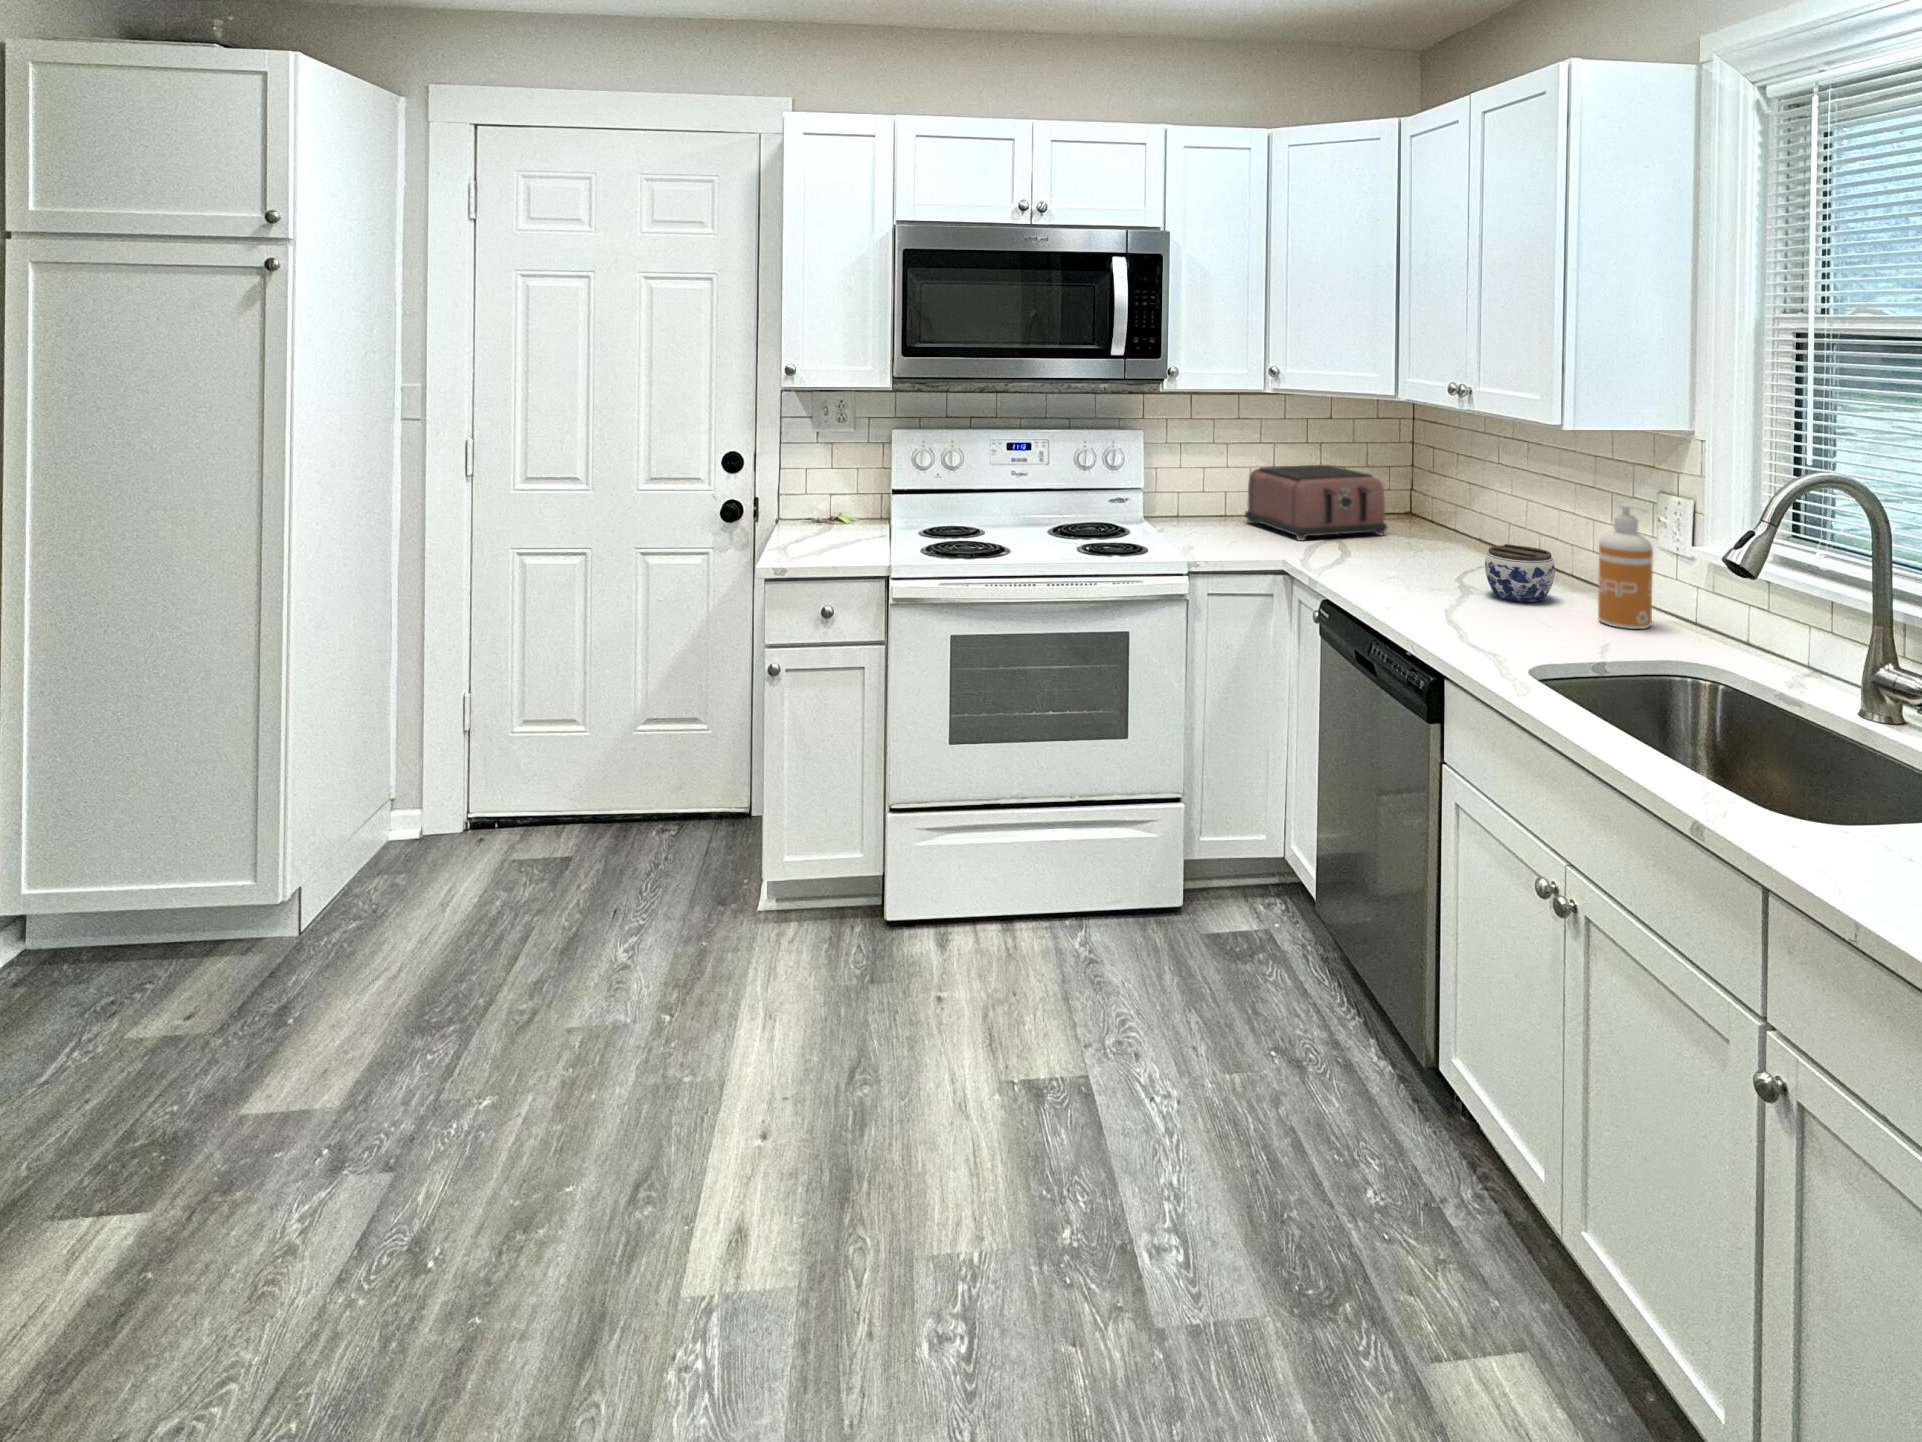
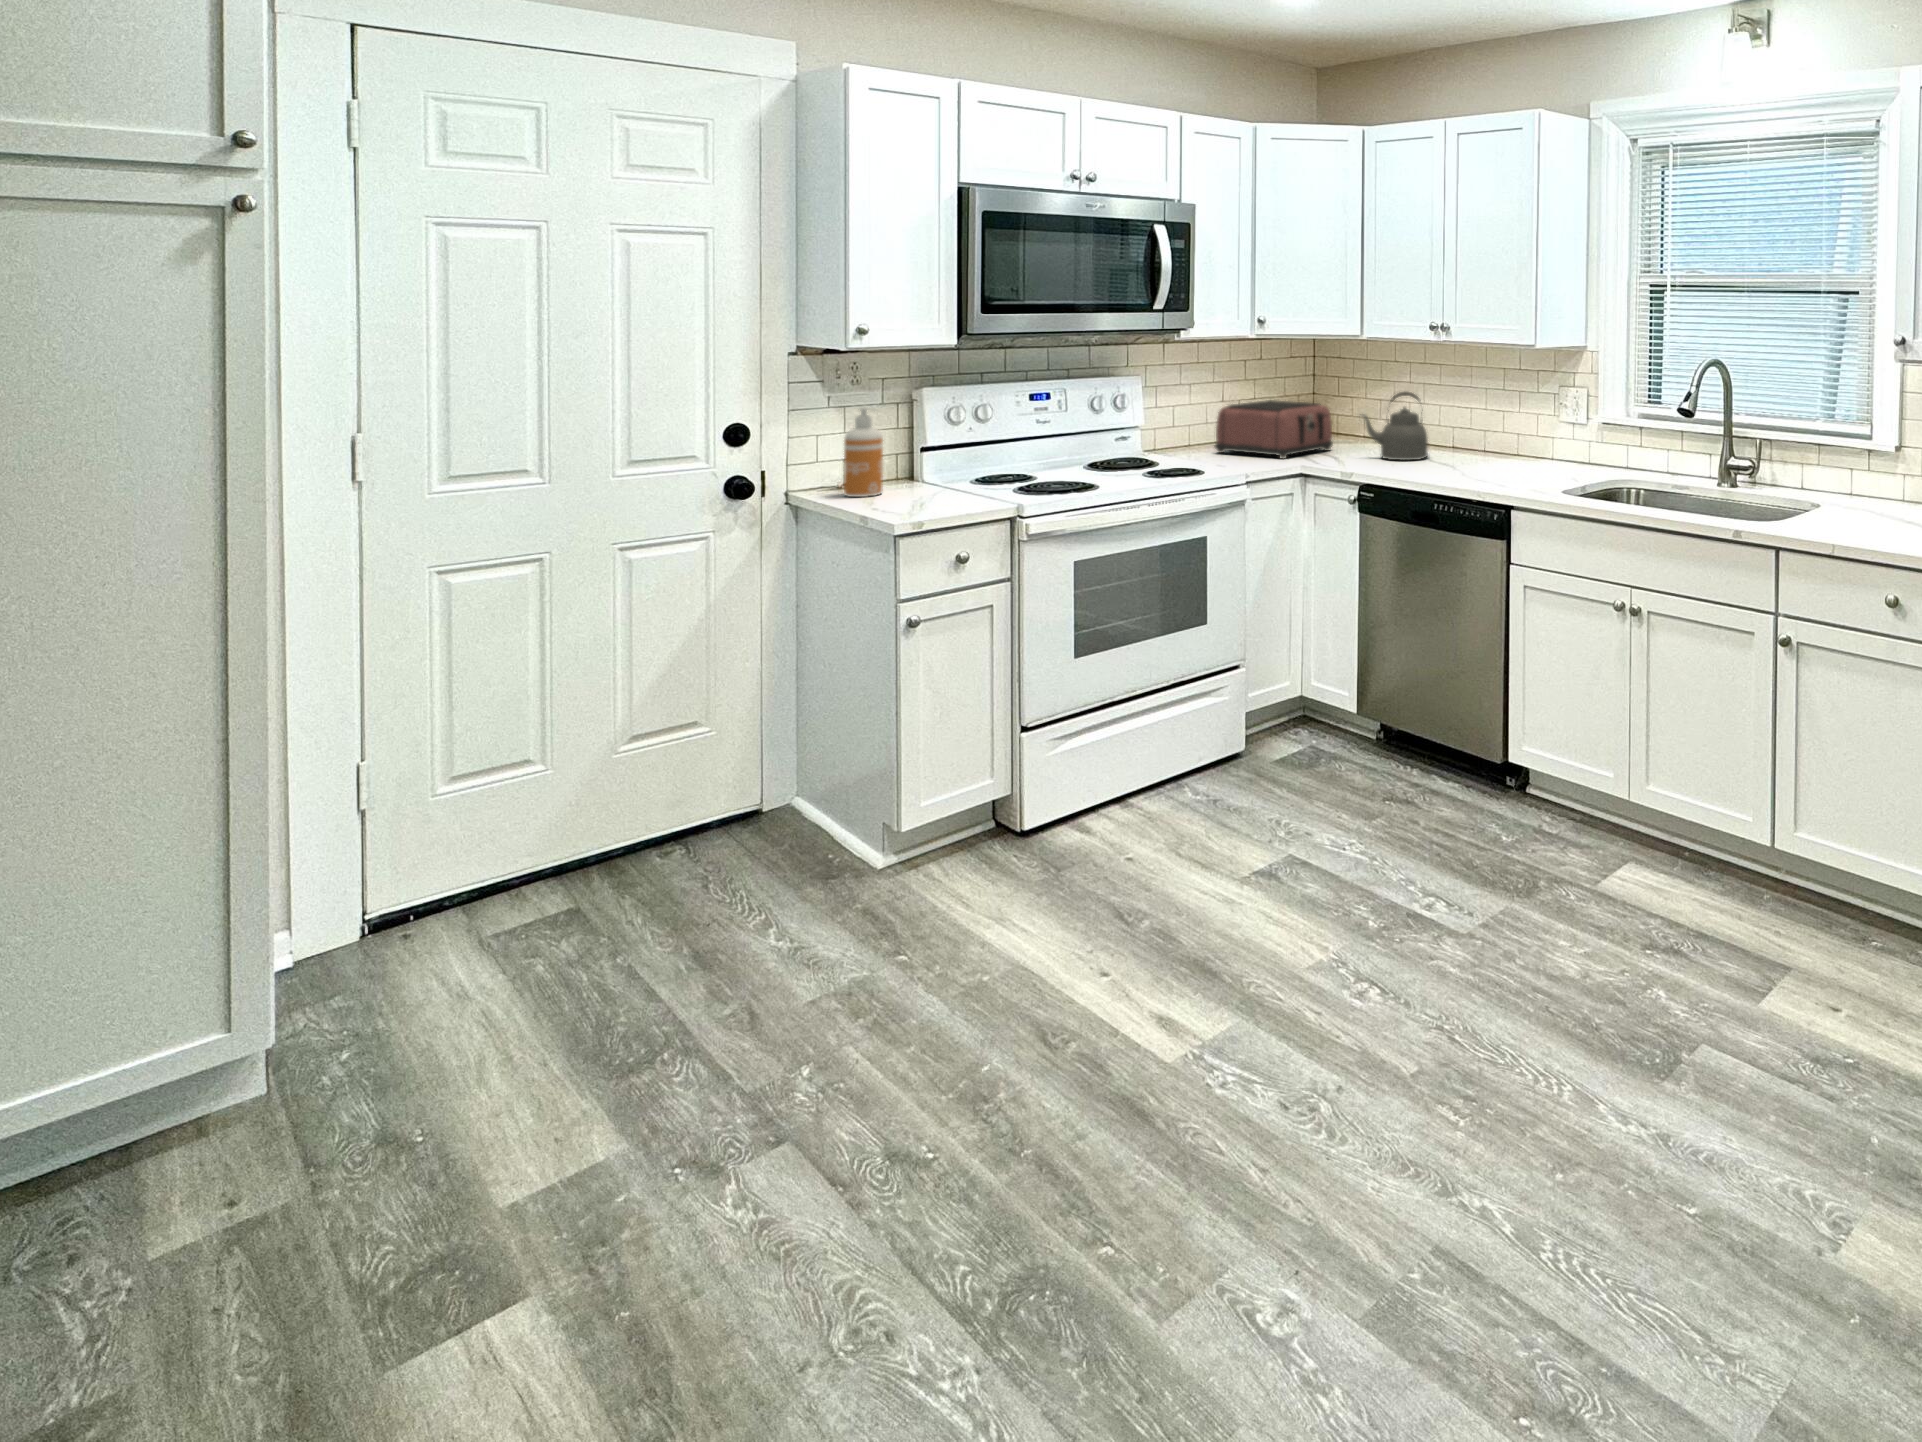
kettle: none [1389,470,1483,565] -> present [1362,392,1428,460]
soap dispenser: present [1598,504,1653,629] -> present [844,407,883,497]
jar: present [1485,544,1555,602] -> none [1464,436,1508,472]

